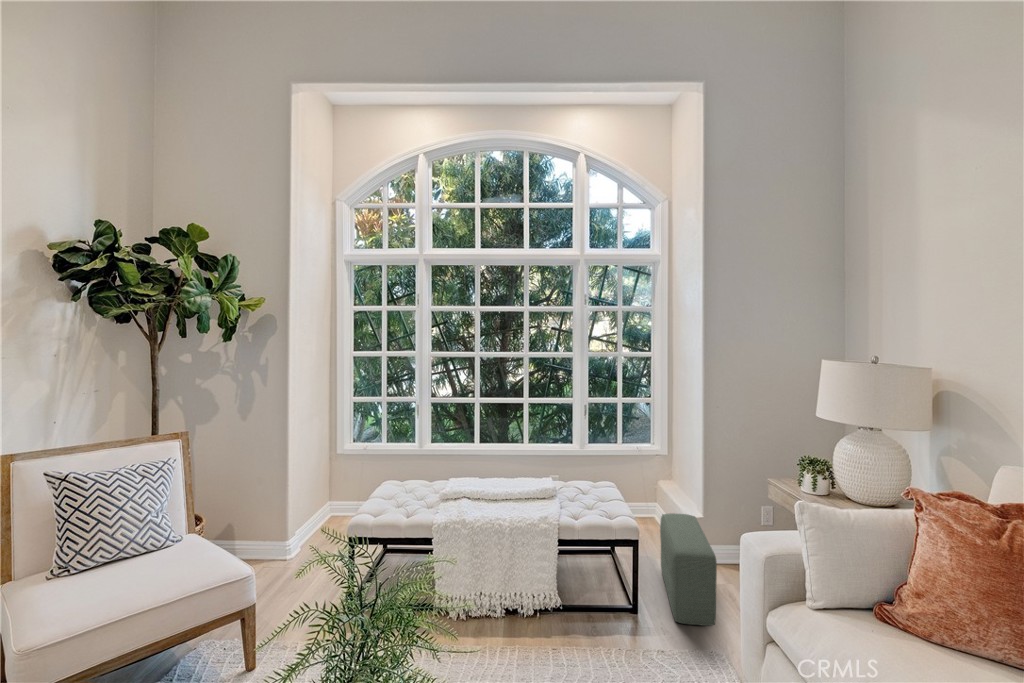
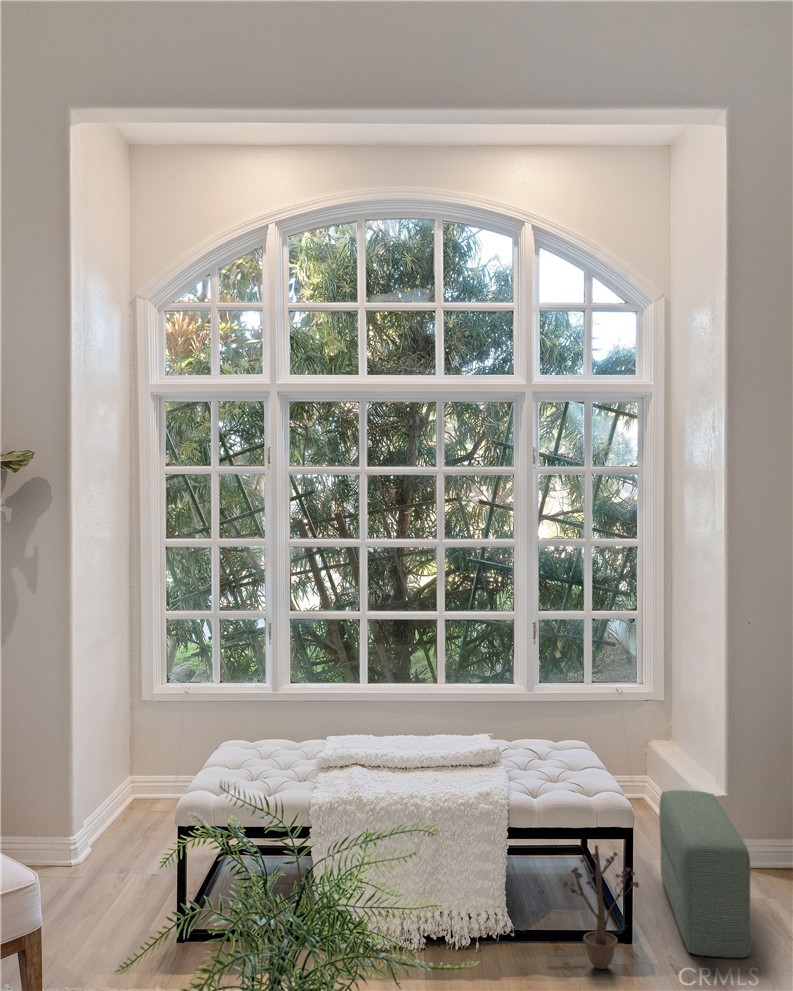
decorative plant: none [583,553,643,633] -> present [548,845,639,969]

